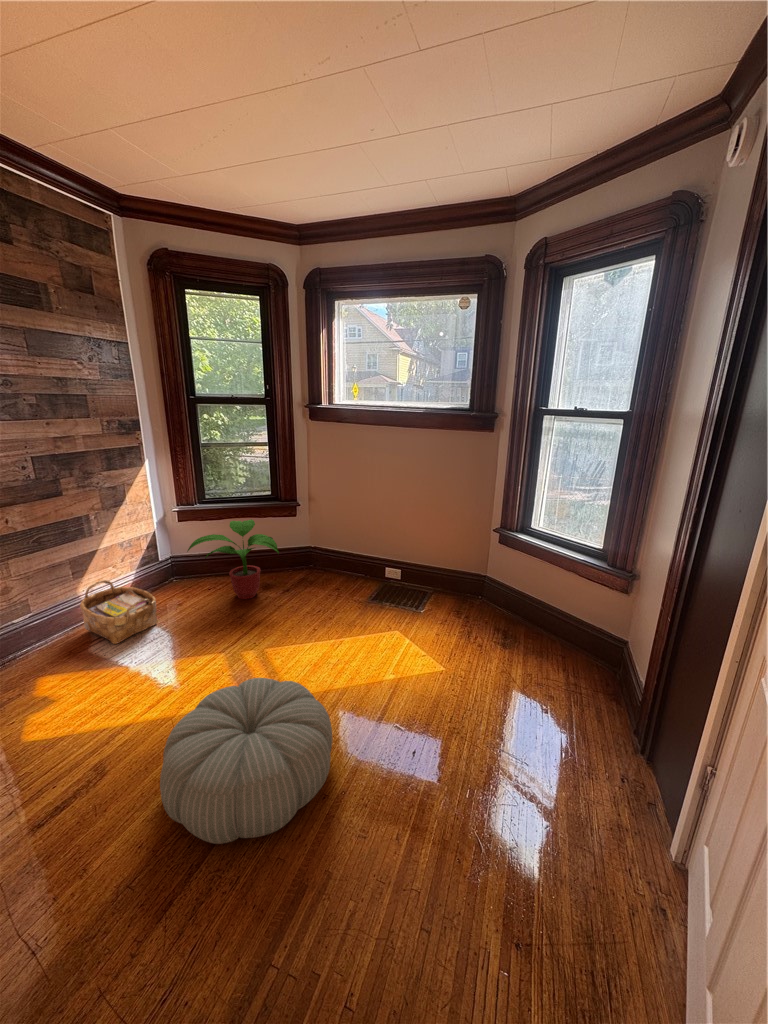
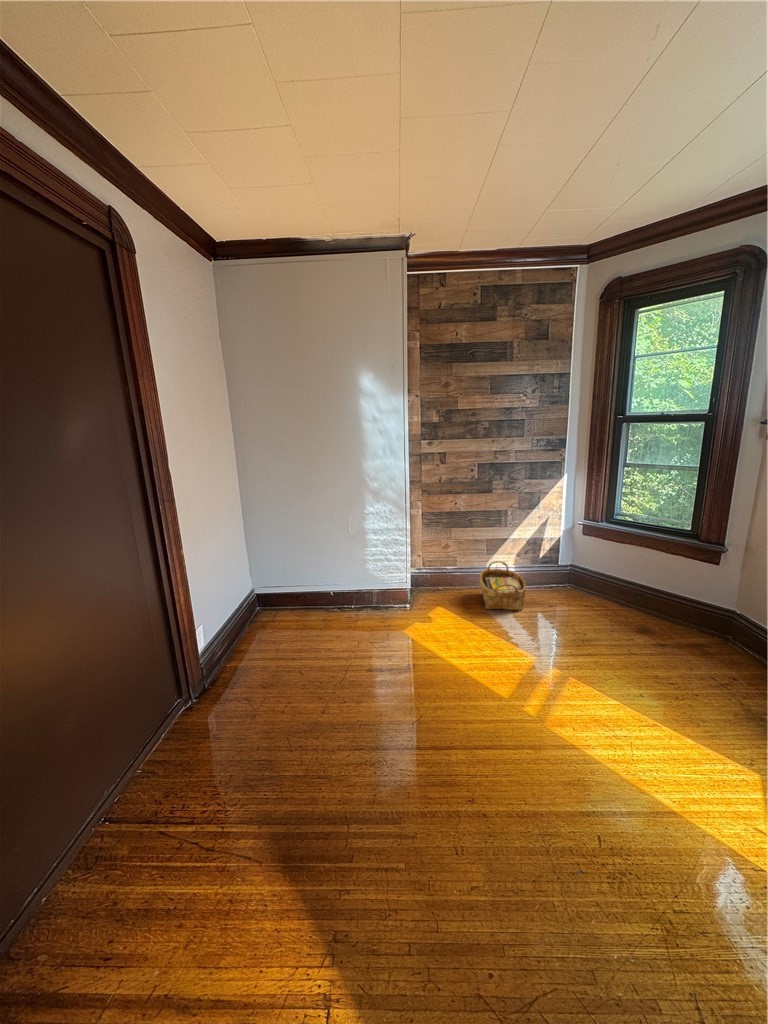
potted plant: present [187,519,279,599] -> none [563,547,666,632]
pouf: present [160,678,333,844] -> none [386,661,528,790]

